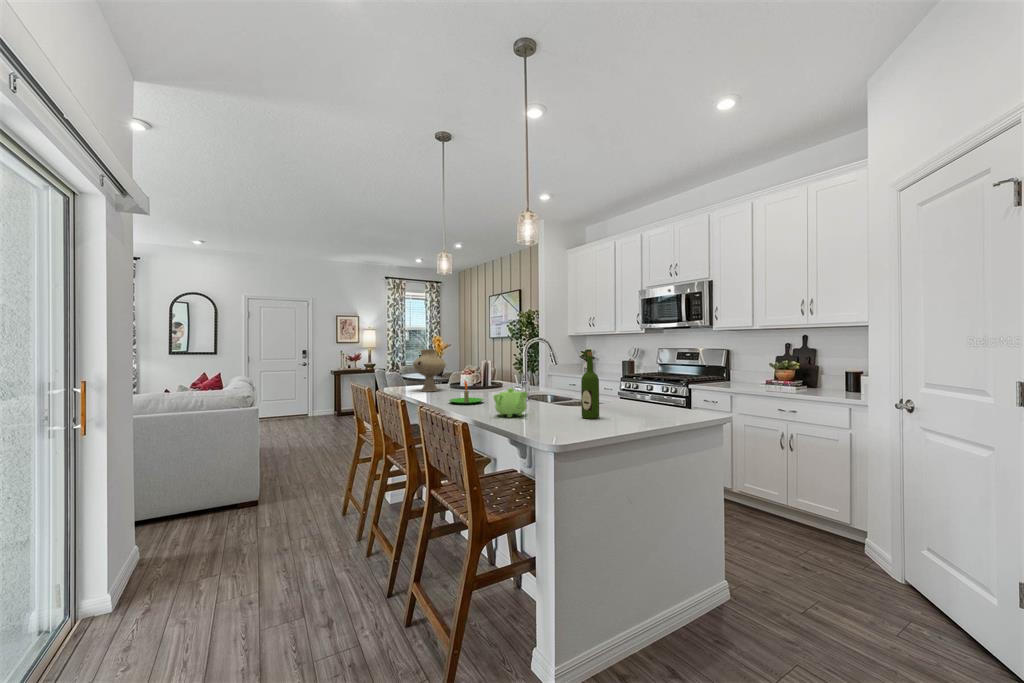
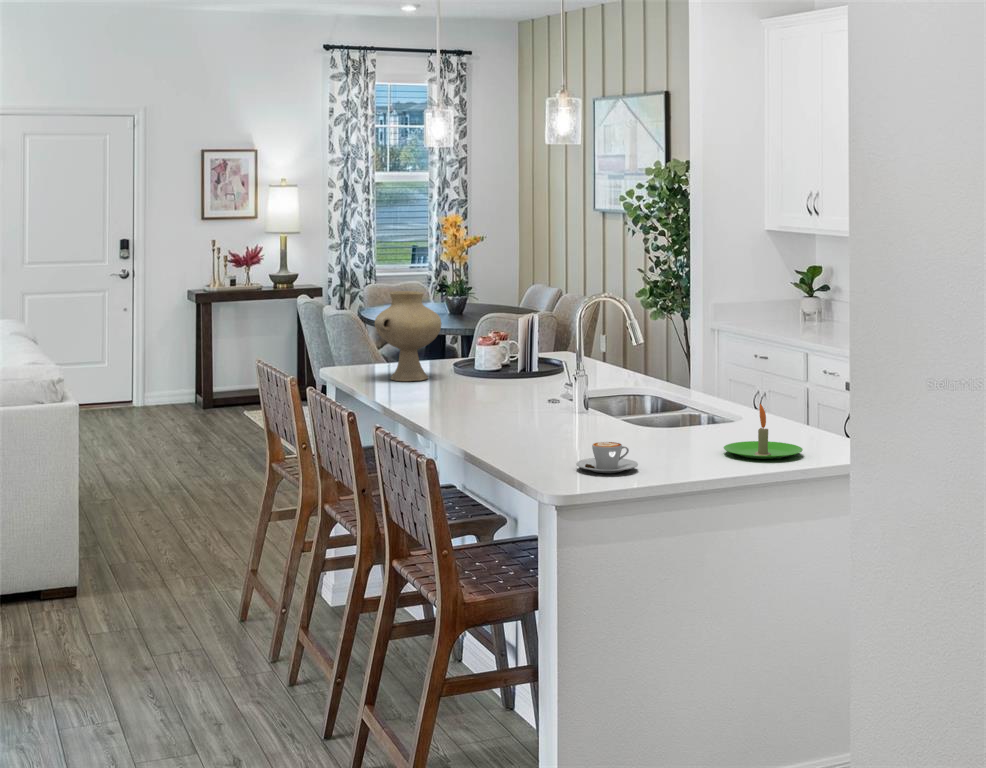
wine bottle: present [581,352,599,419] -> none [652,337,684,455]
candle: present [449,381,484,404] -> present [724,404,803,459]
teapot: present [493,388,527,417] -> none [498,395,564,447]
coffee cup: none [550,411,587,430] -> present [576,442,638,473]

